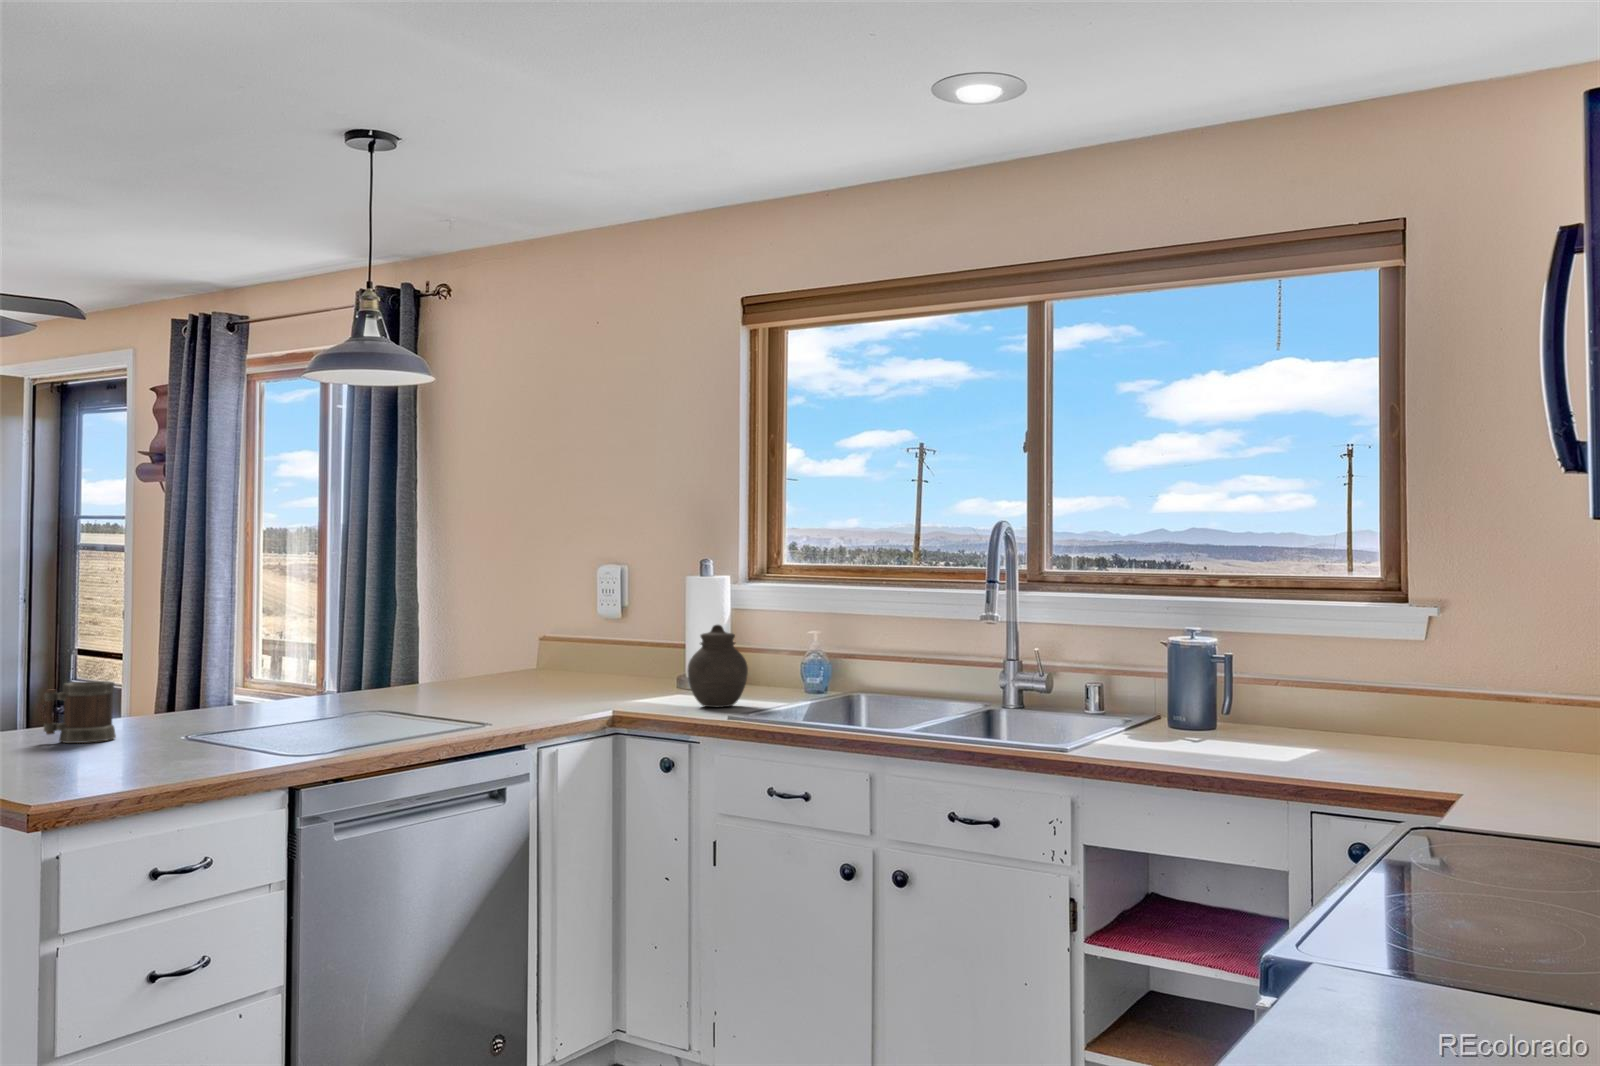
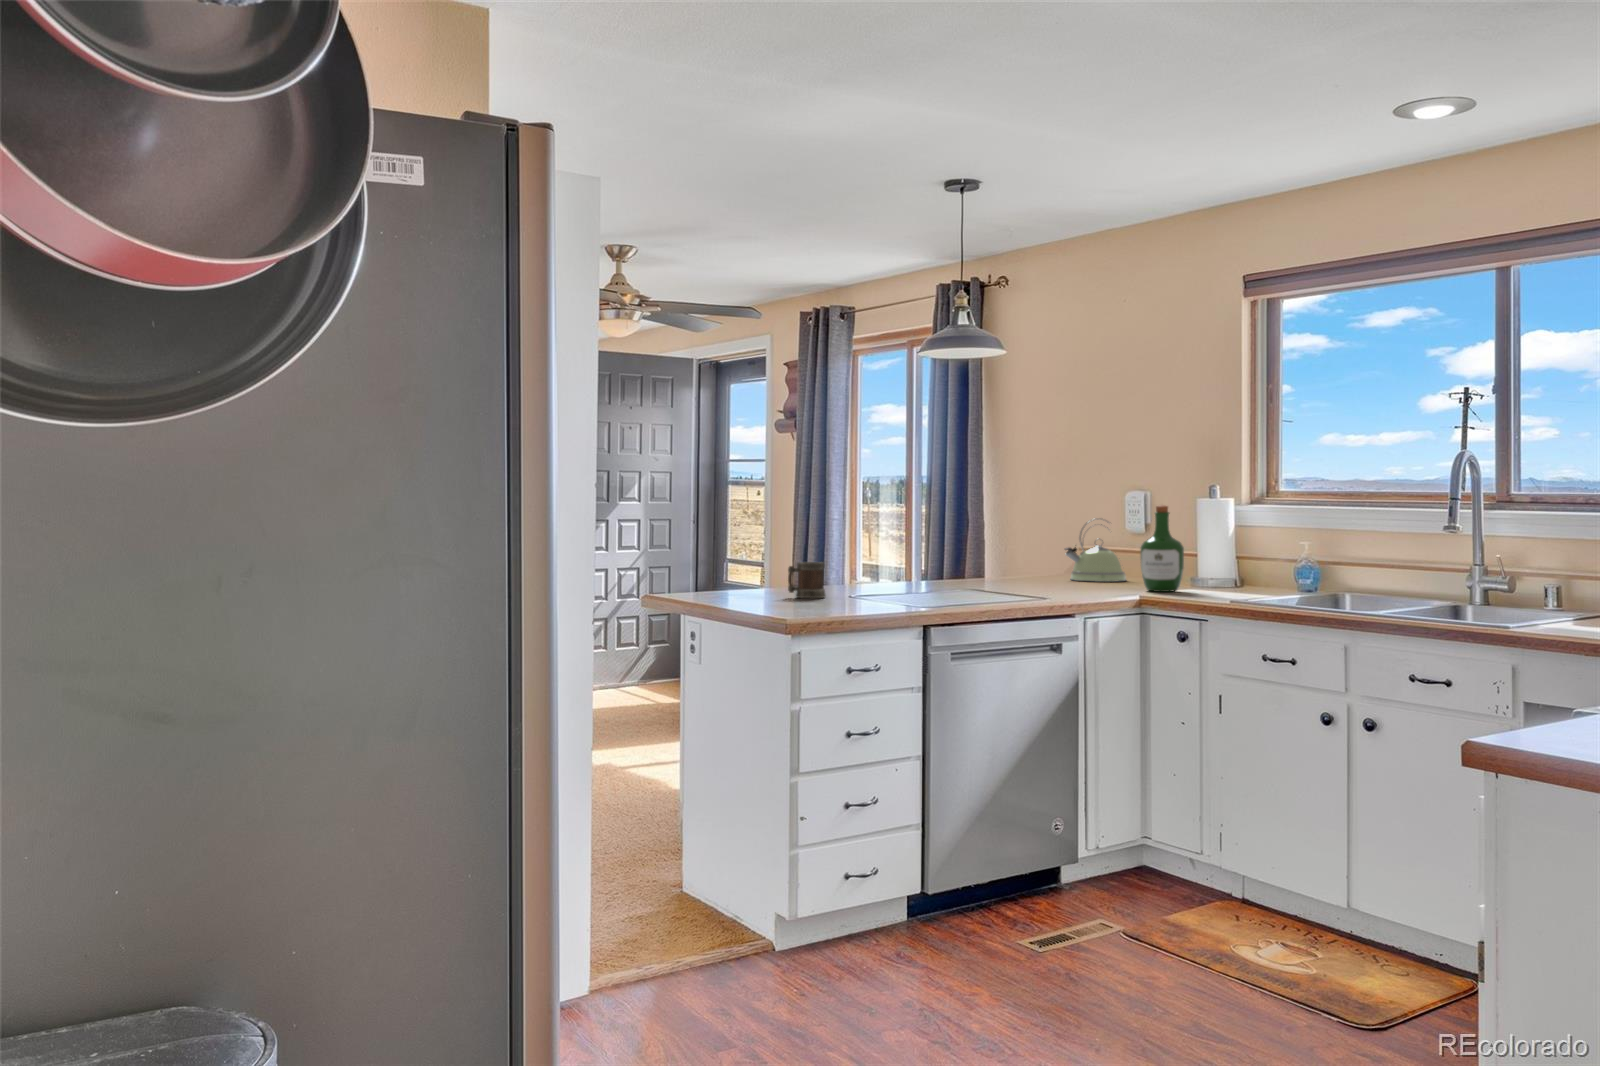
wine bottle: none [616,584,672,701] -> present [1140,505,1184,592]
kettle: none [523,601,604,685] -> present [1065,519,1126,582]
jar: present [688,625,748,707] -> none [1197,535,1246,597]

